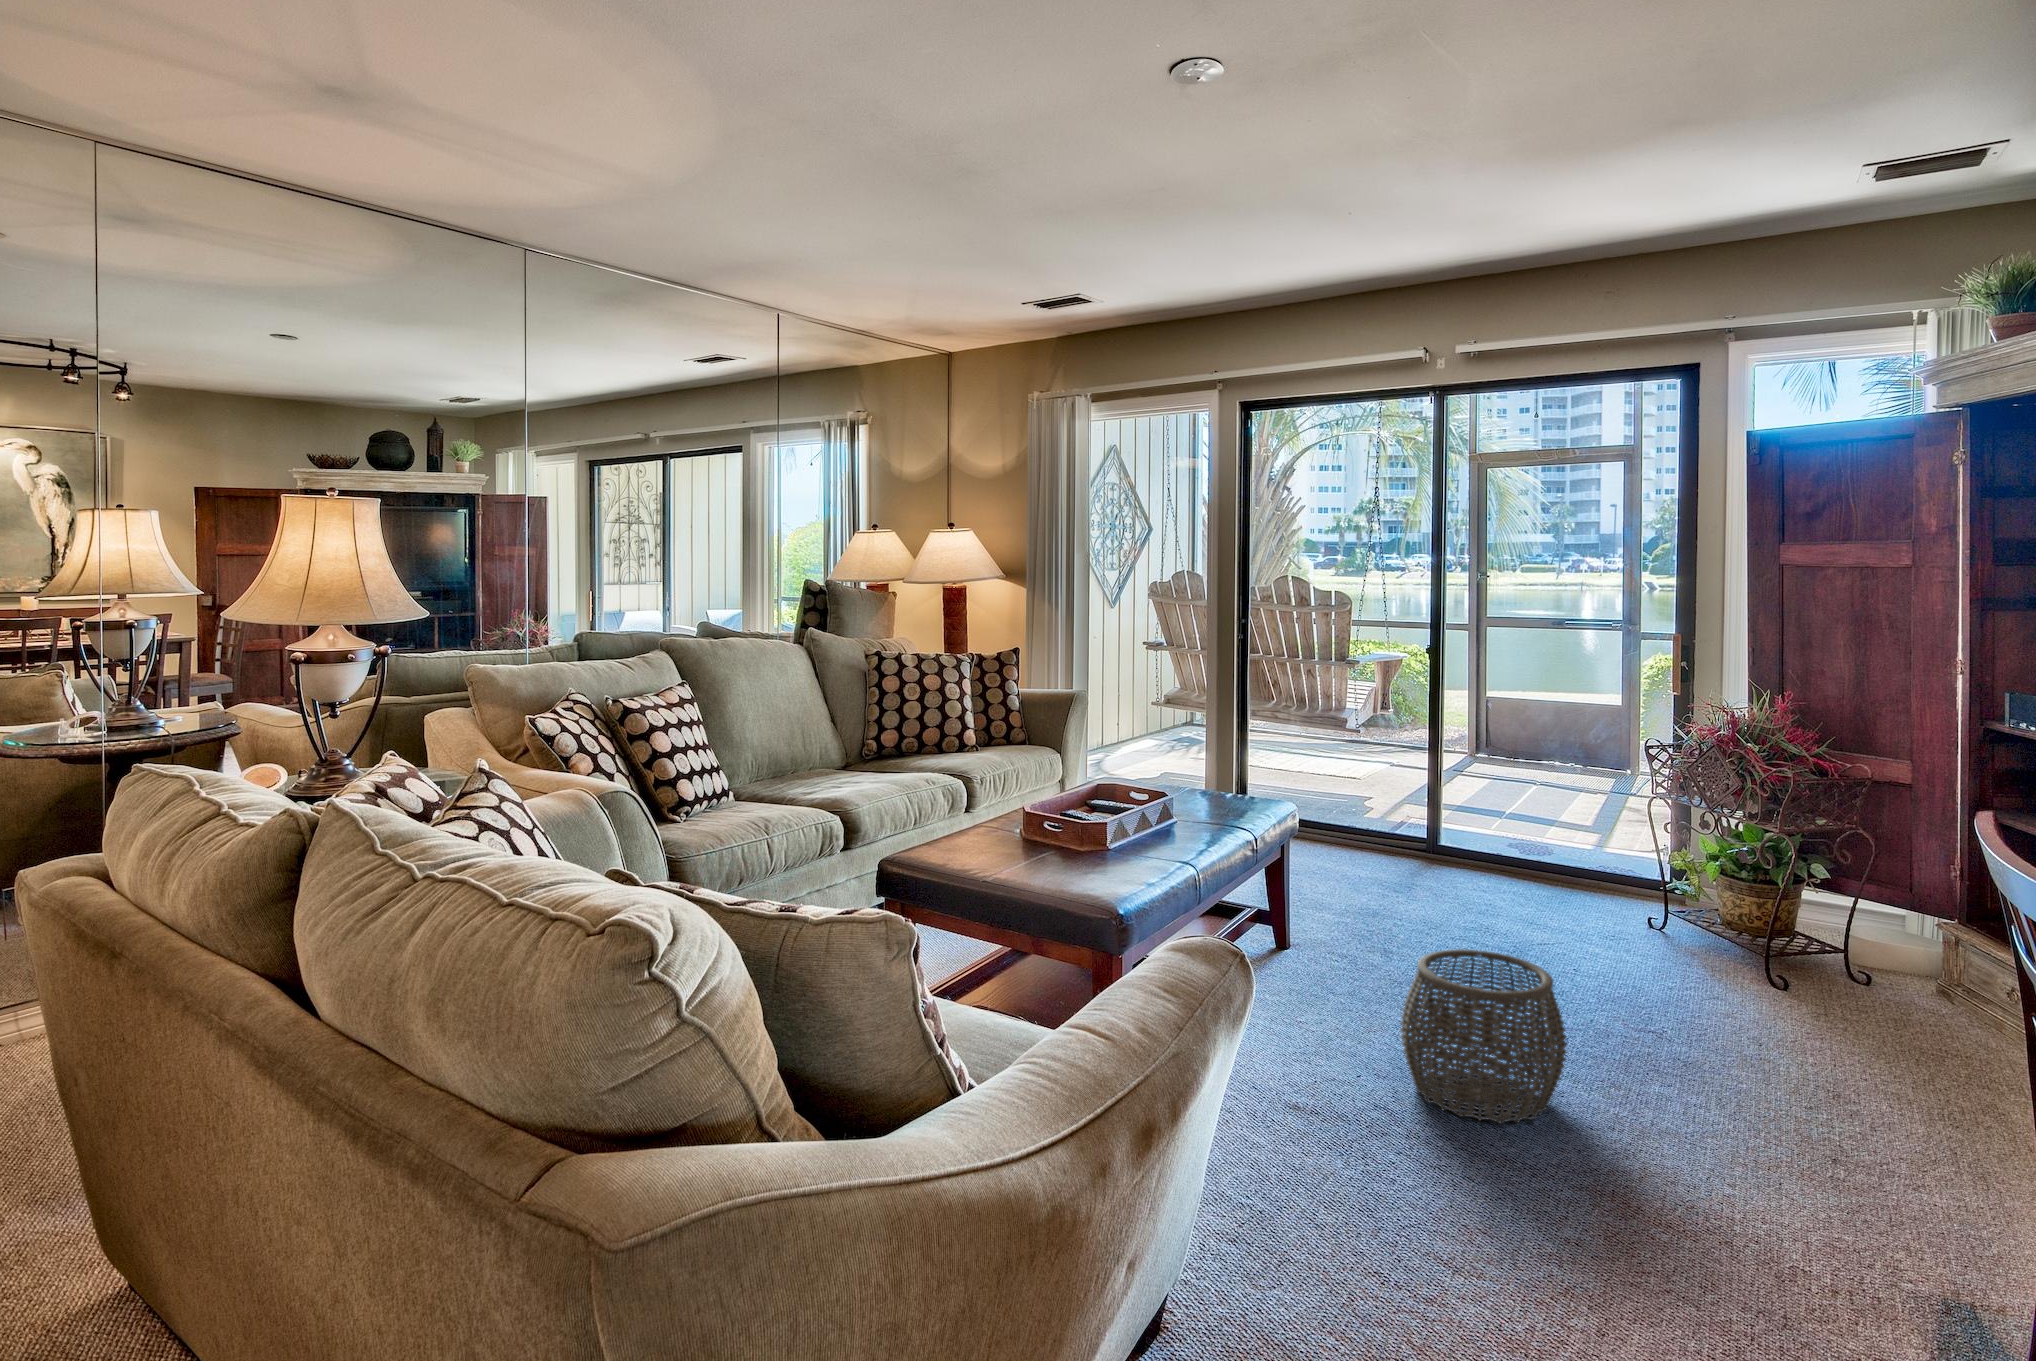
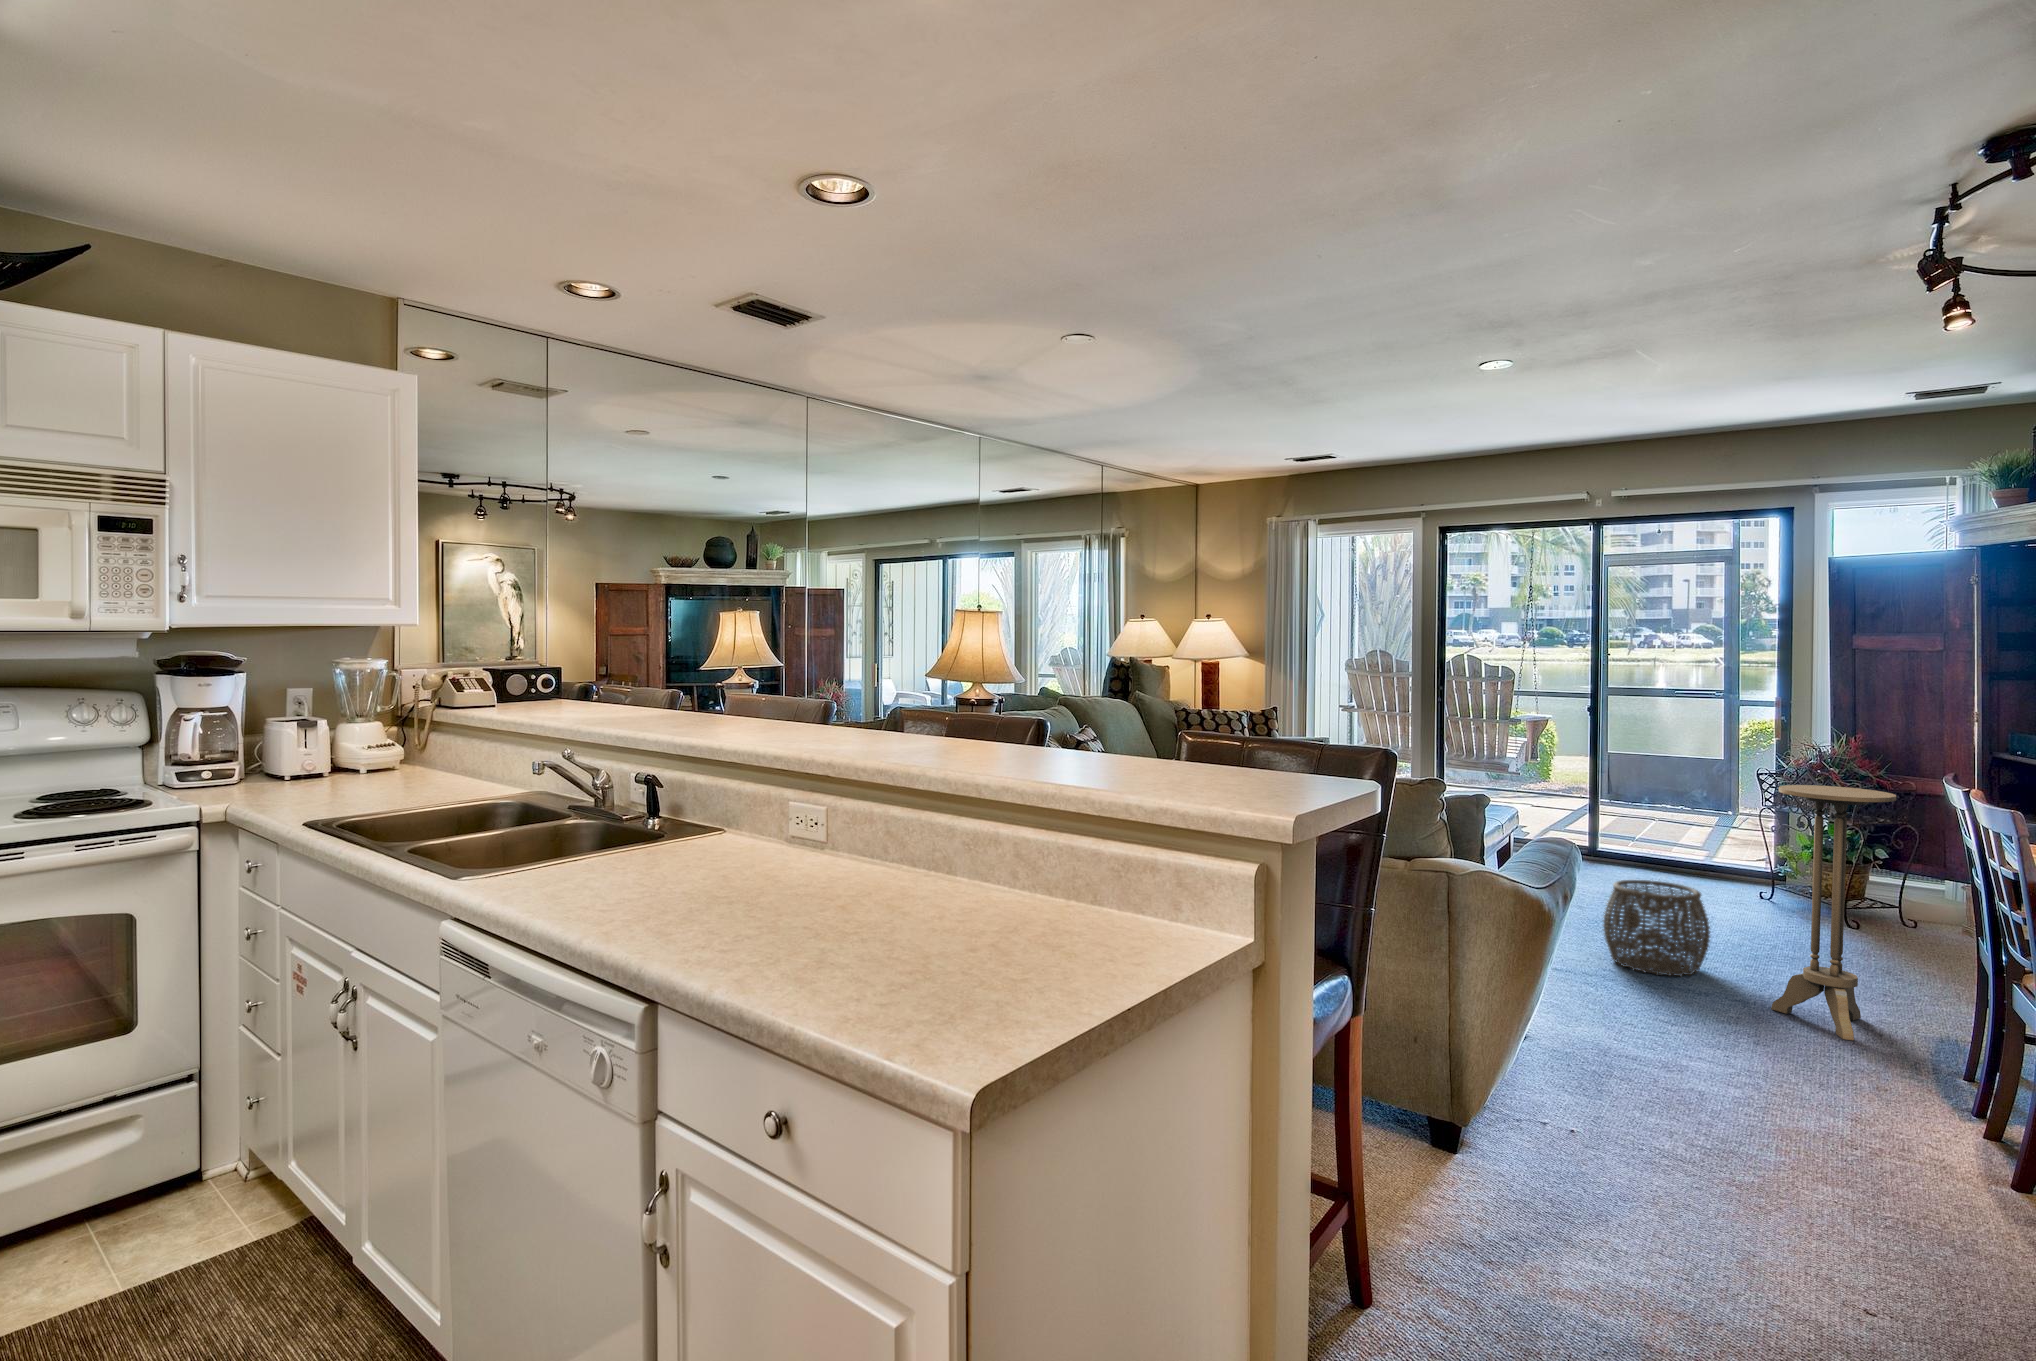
side table: none [1657,818,1893,1306] -> present [1771,785,1896,1040]

